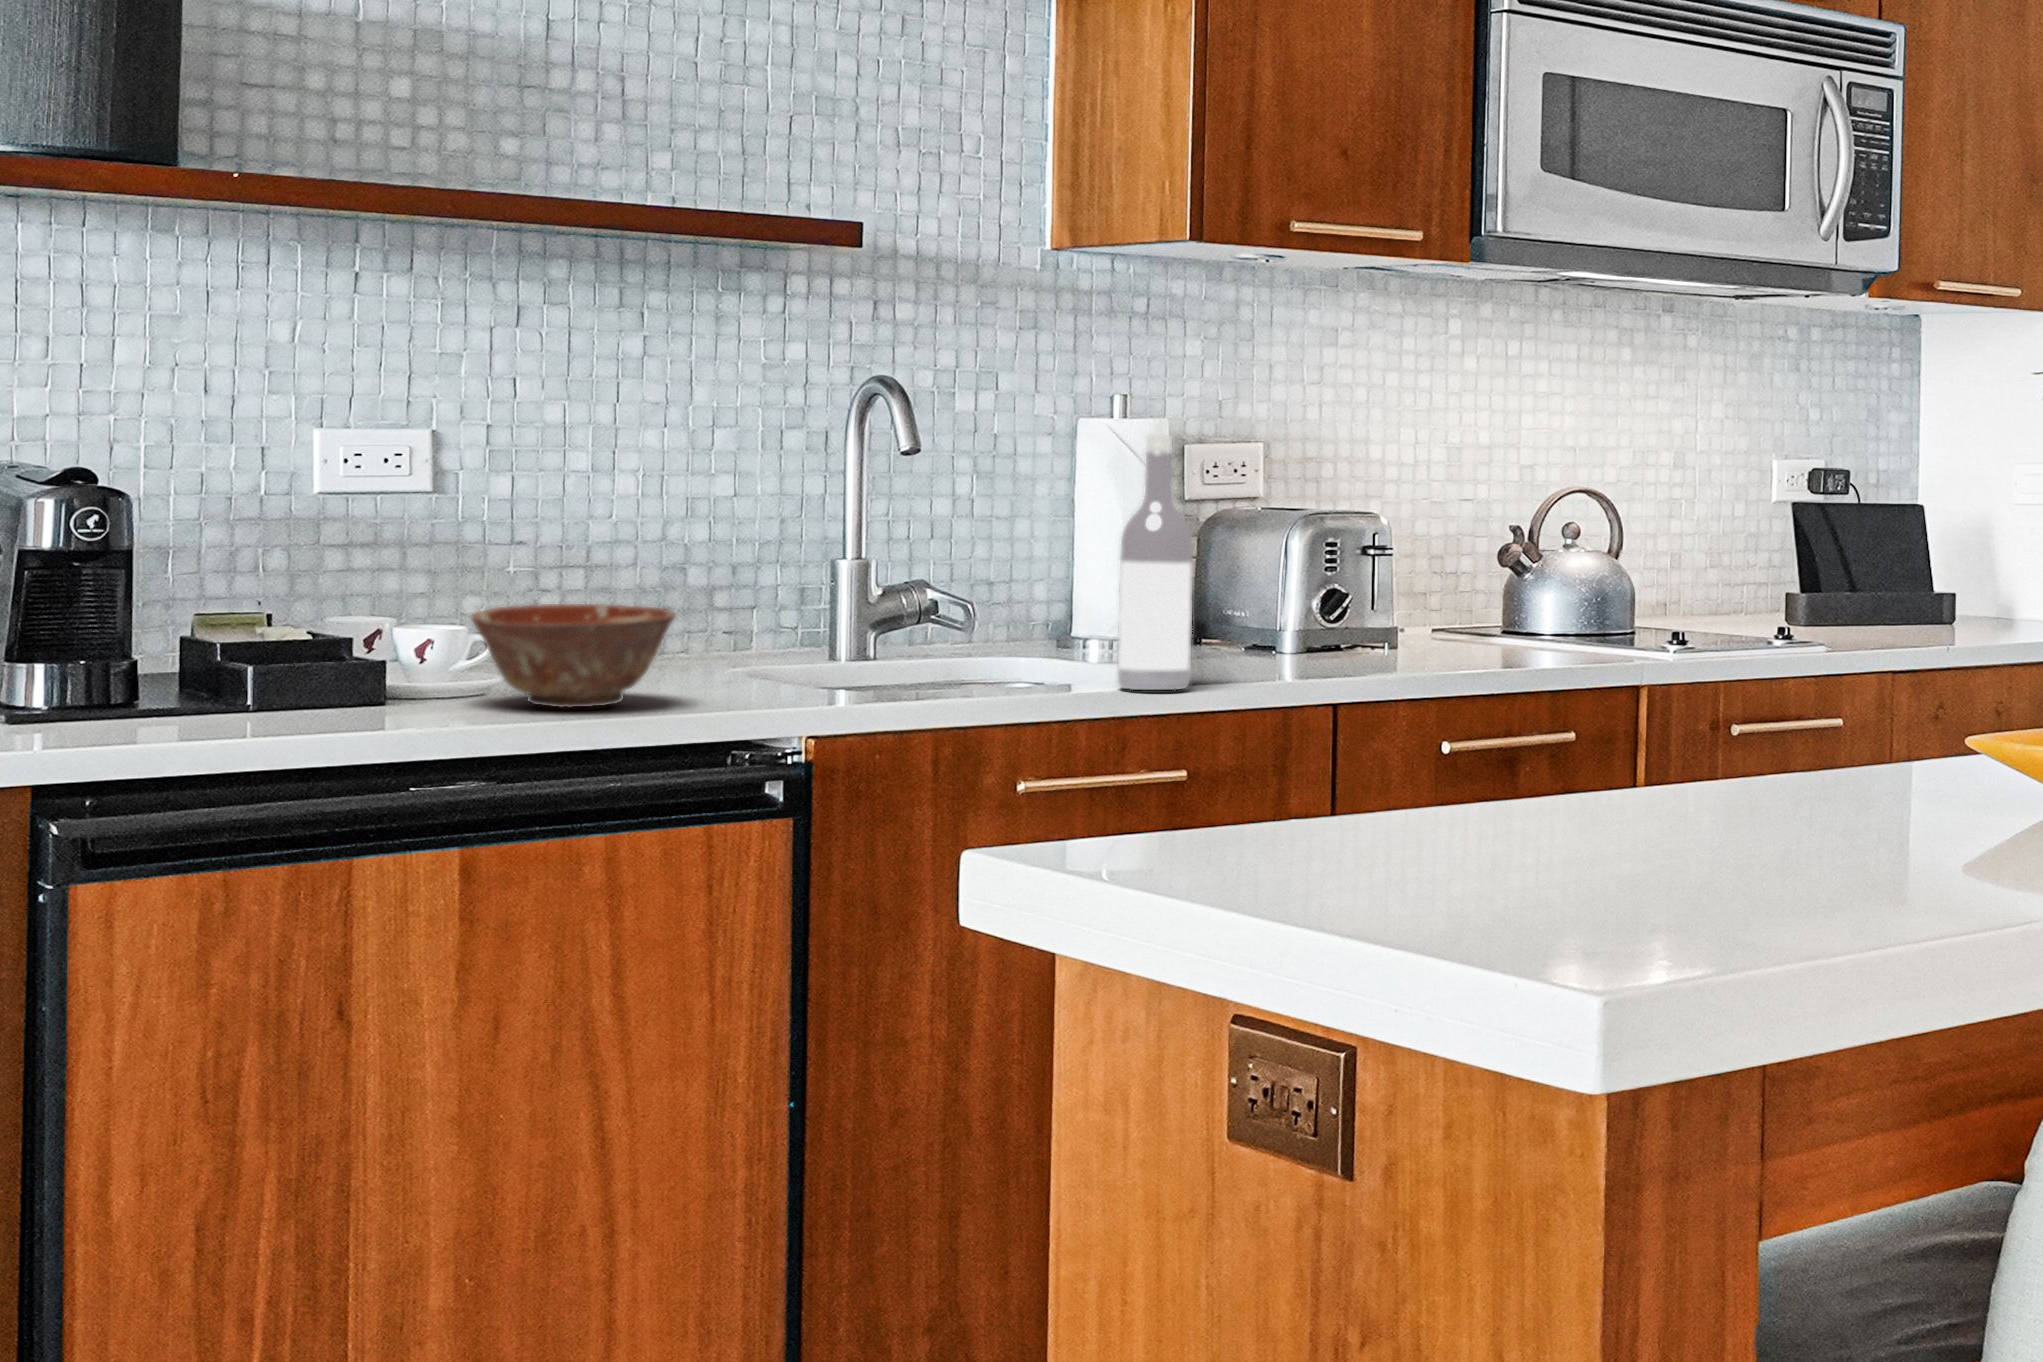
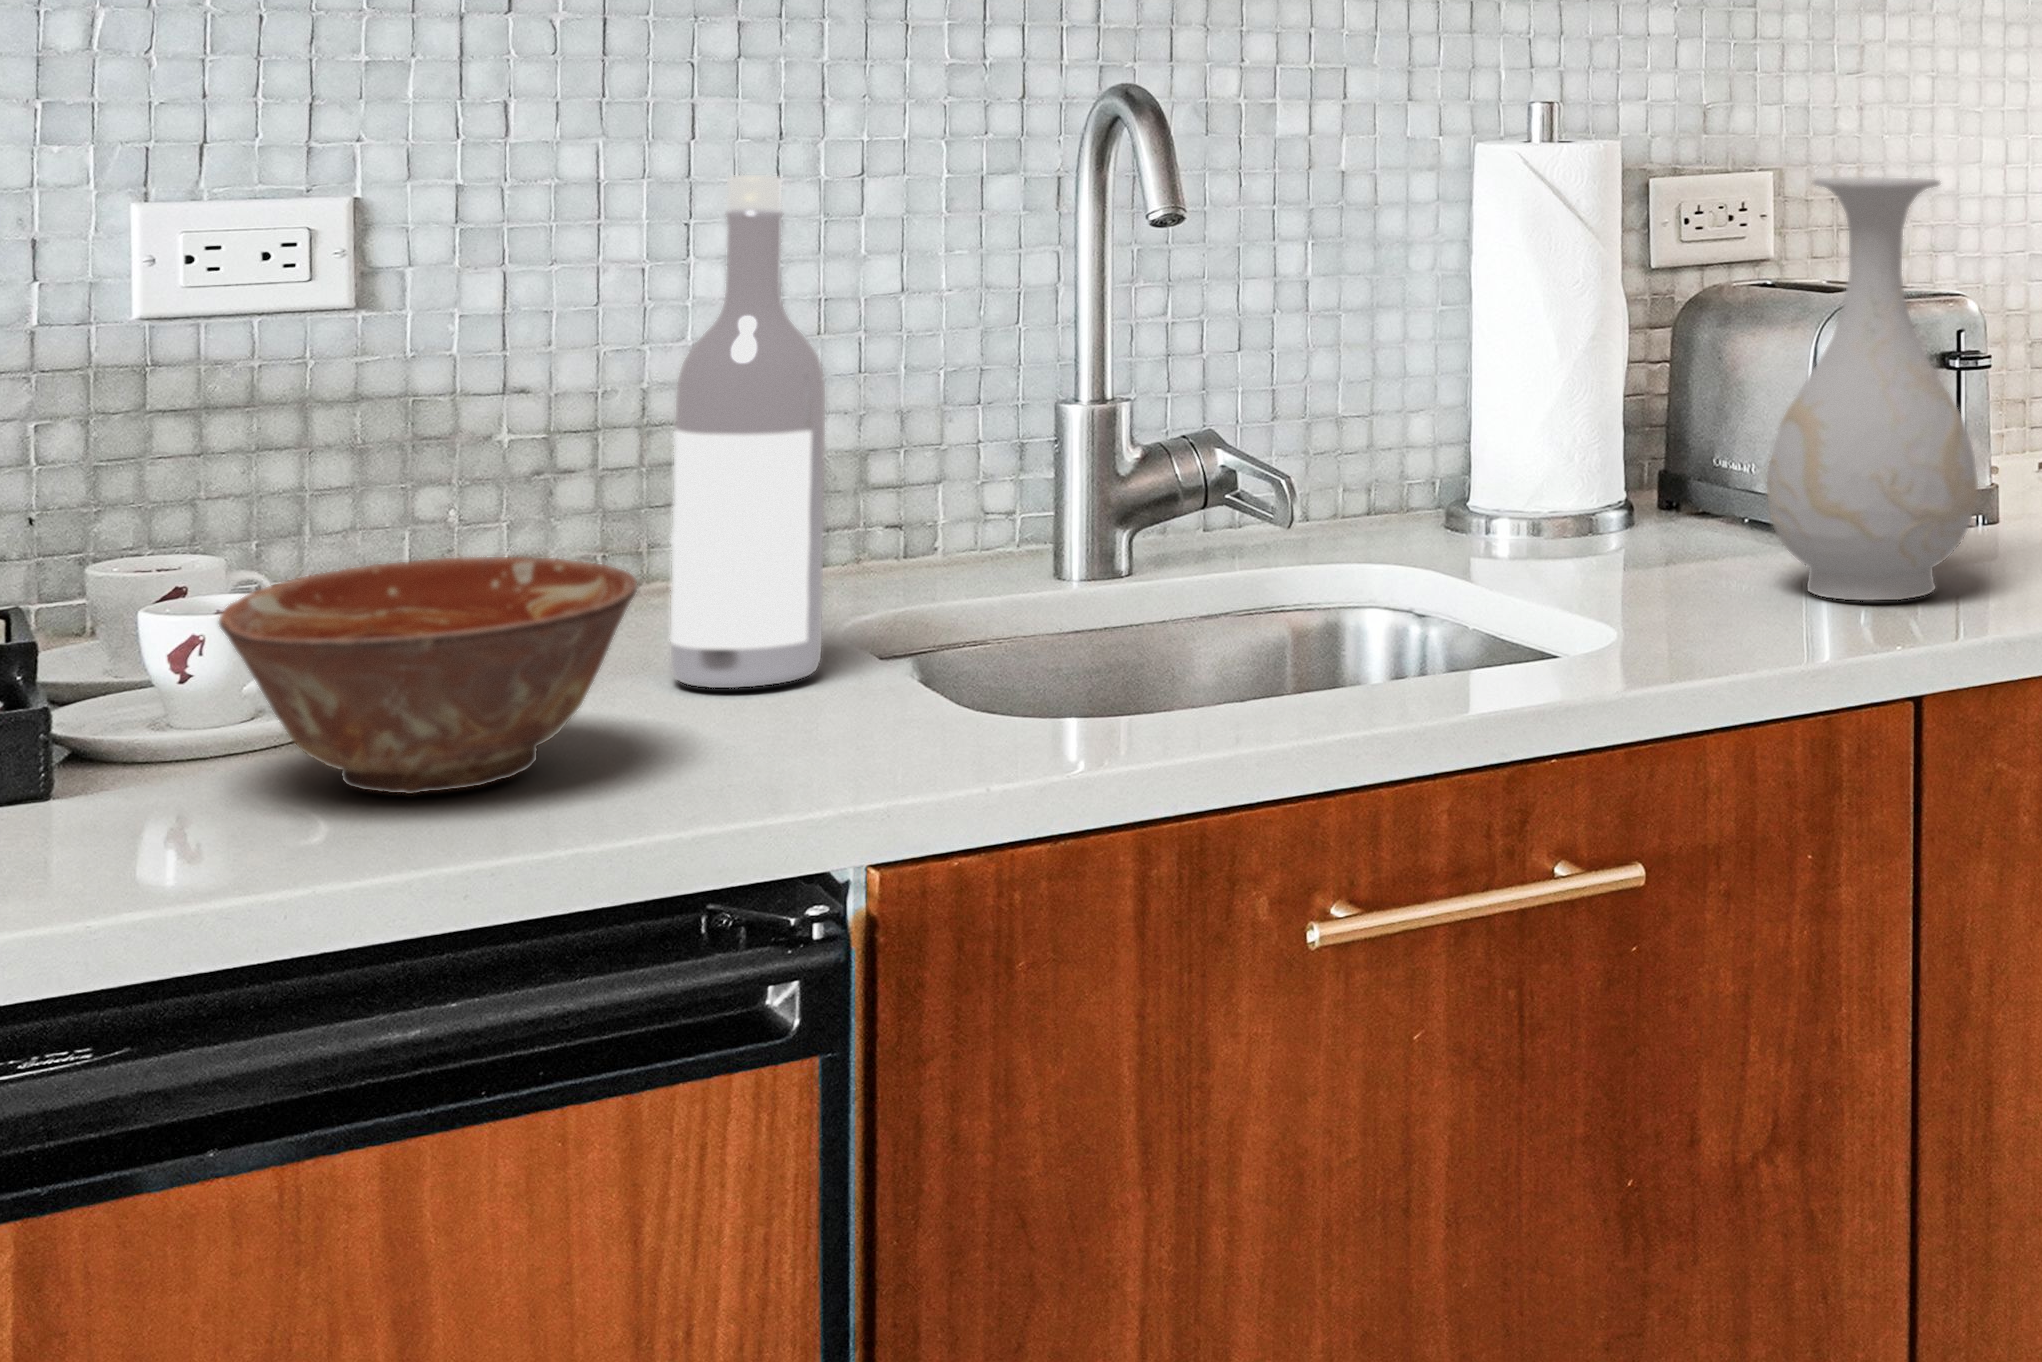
wine bottle: present [1118,434,1193,690] -> present [671,175,825,688]
vase: none [1257,435,1380,671] -> present [1767,177,1978,600]

